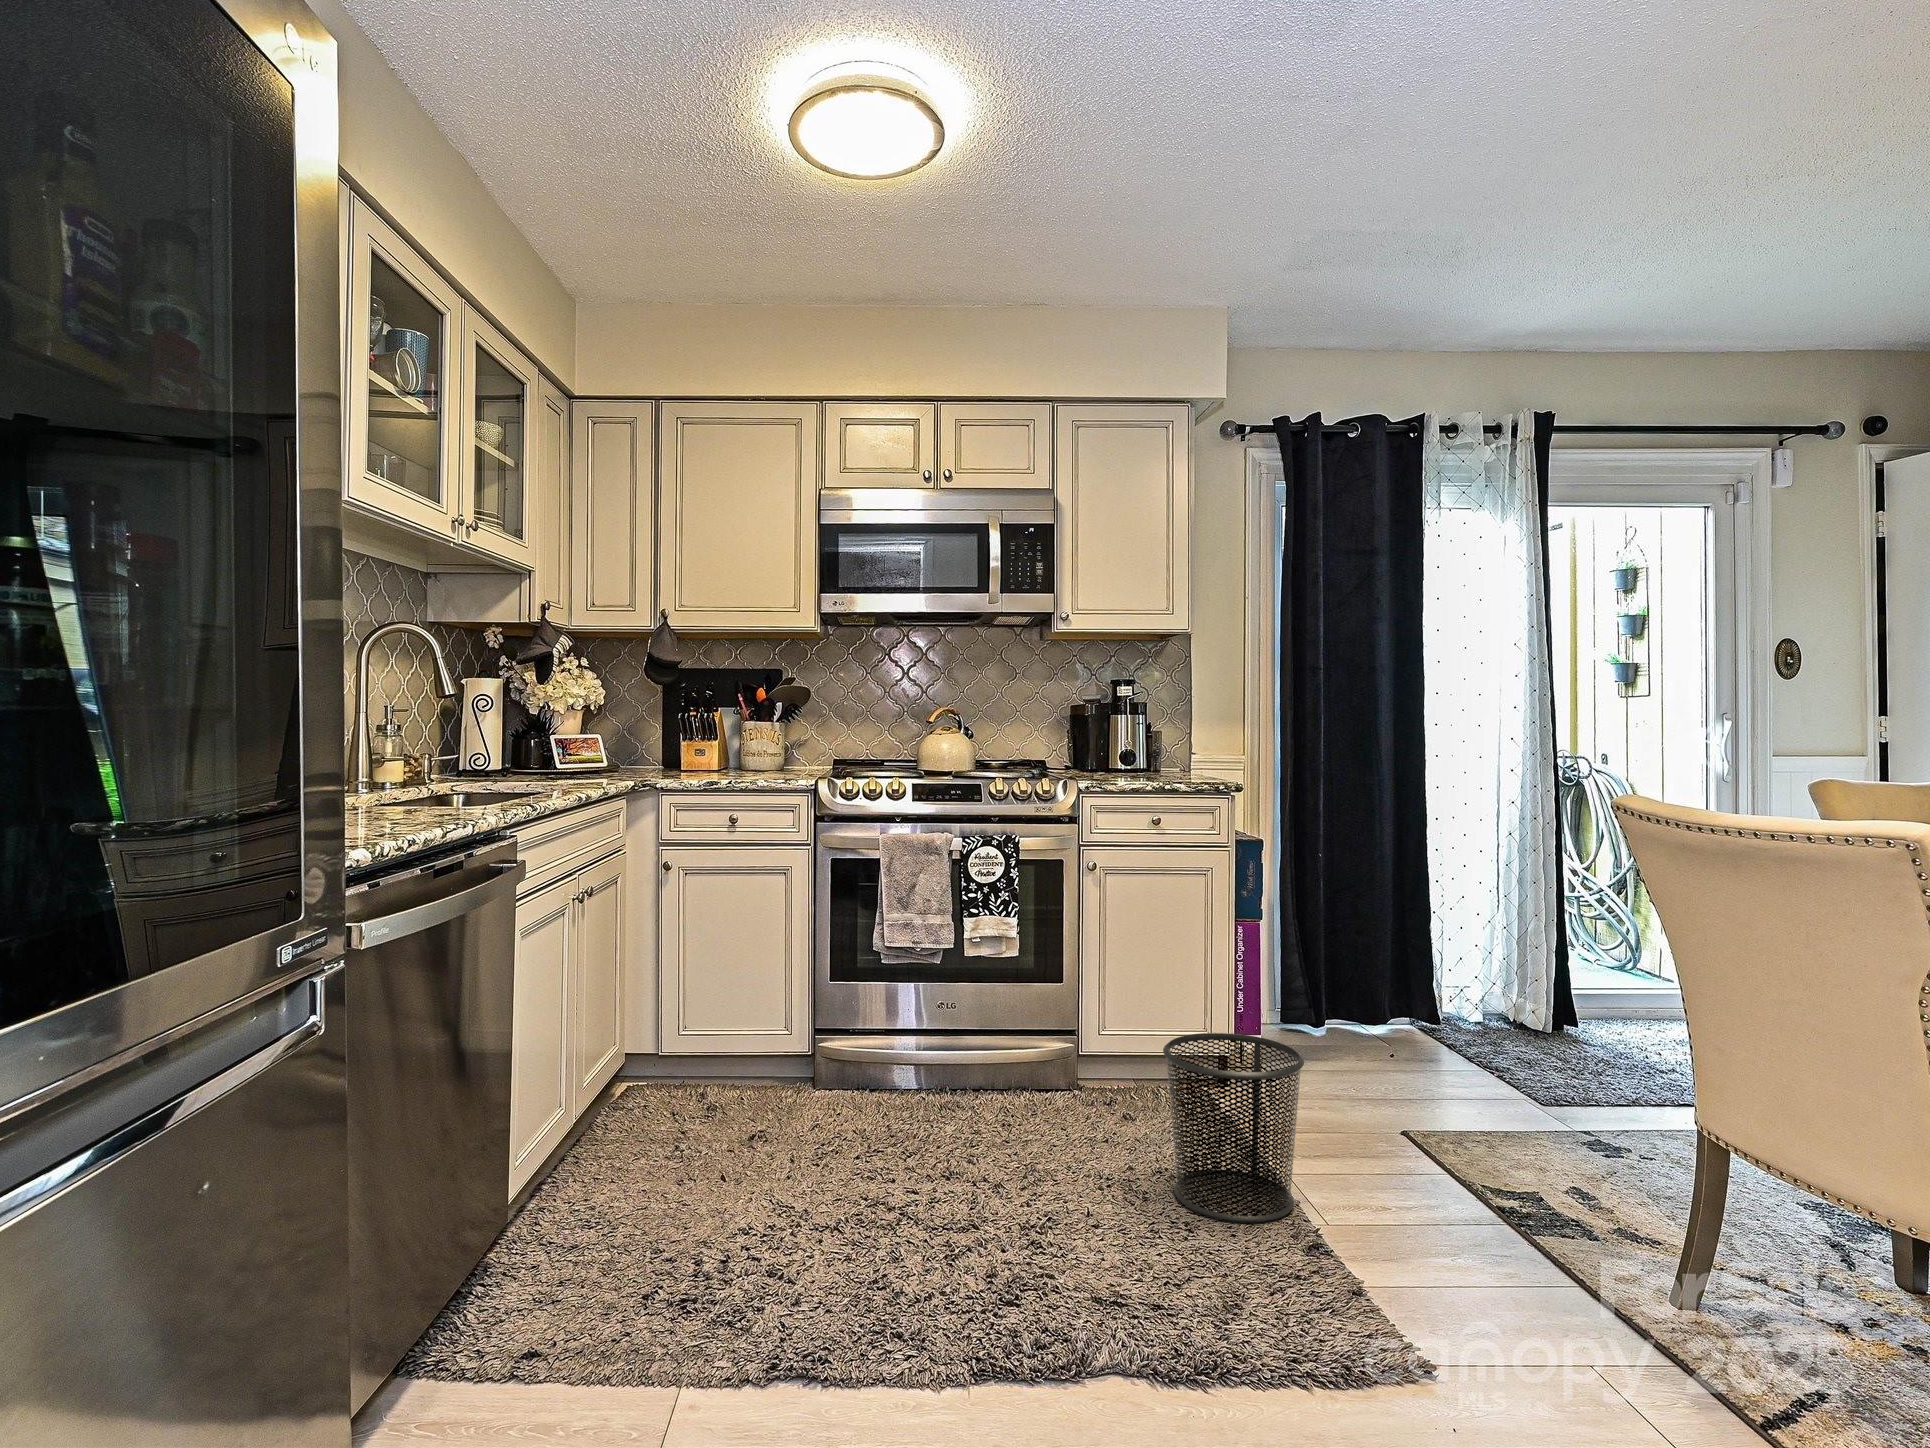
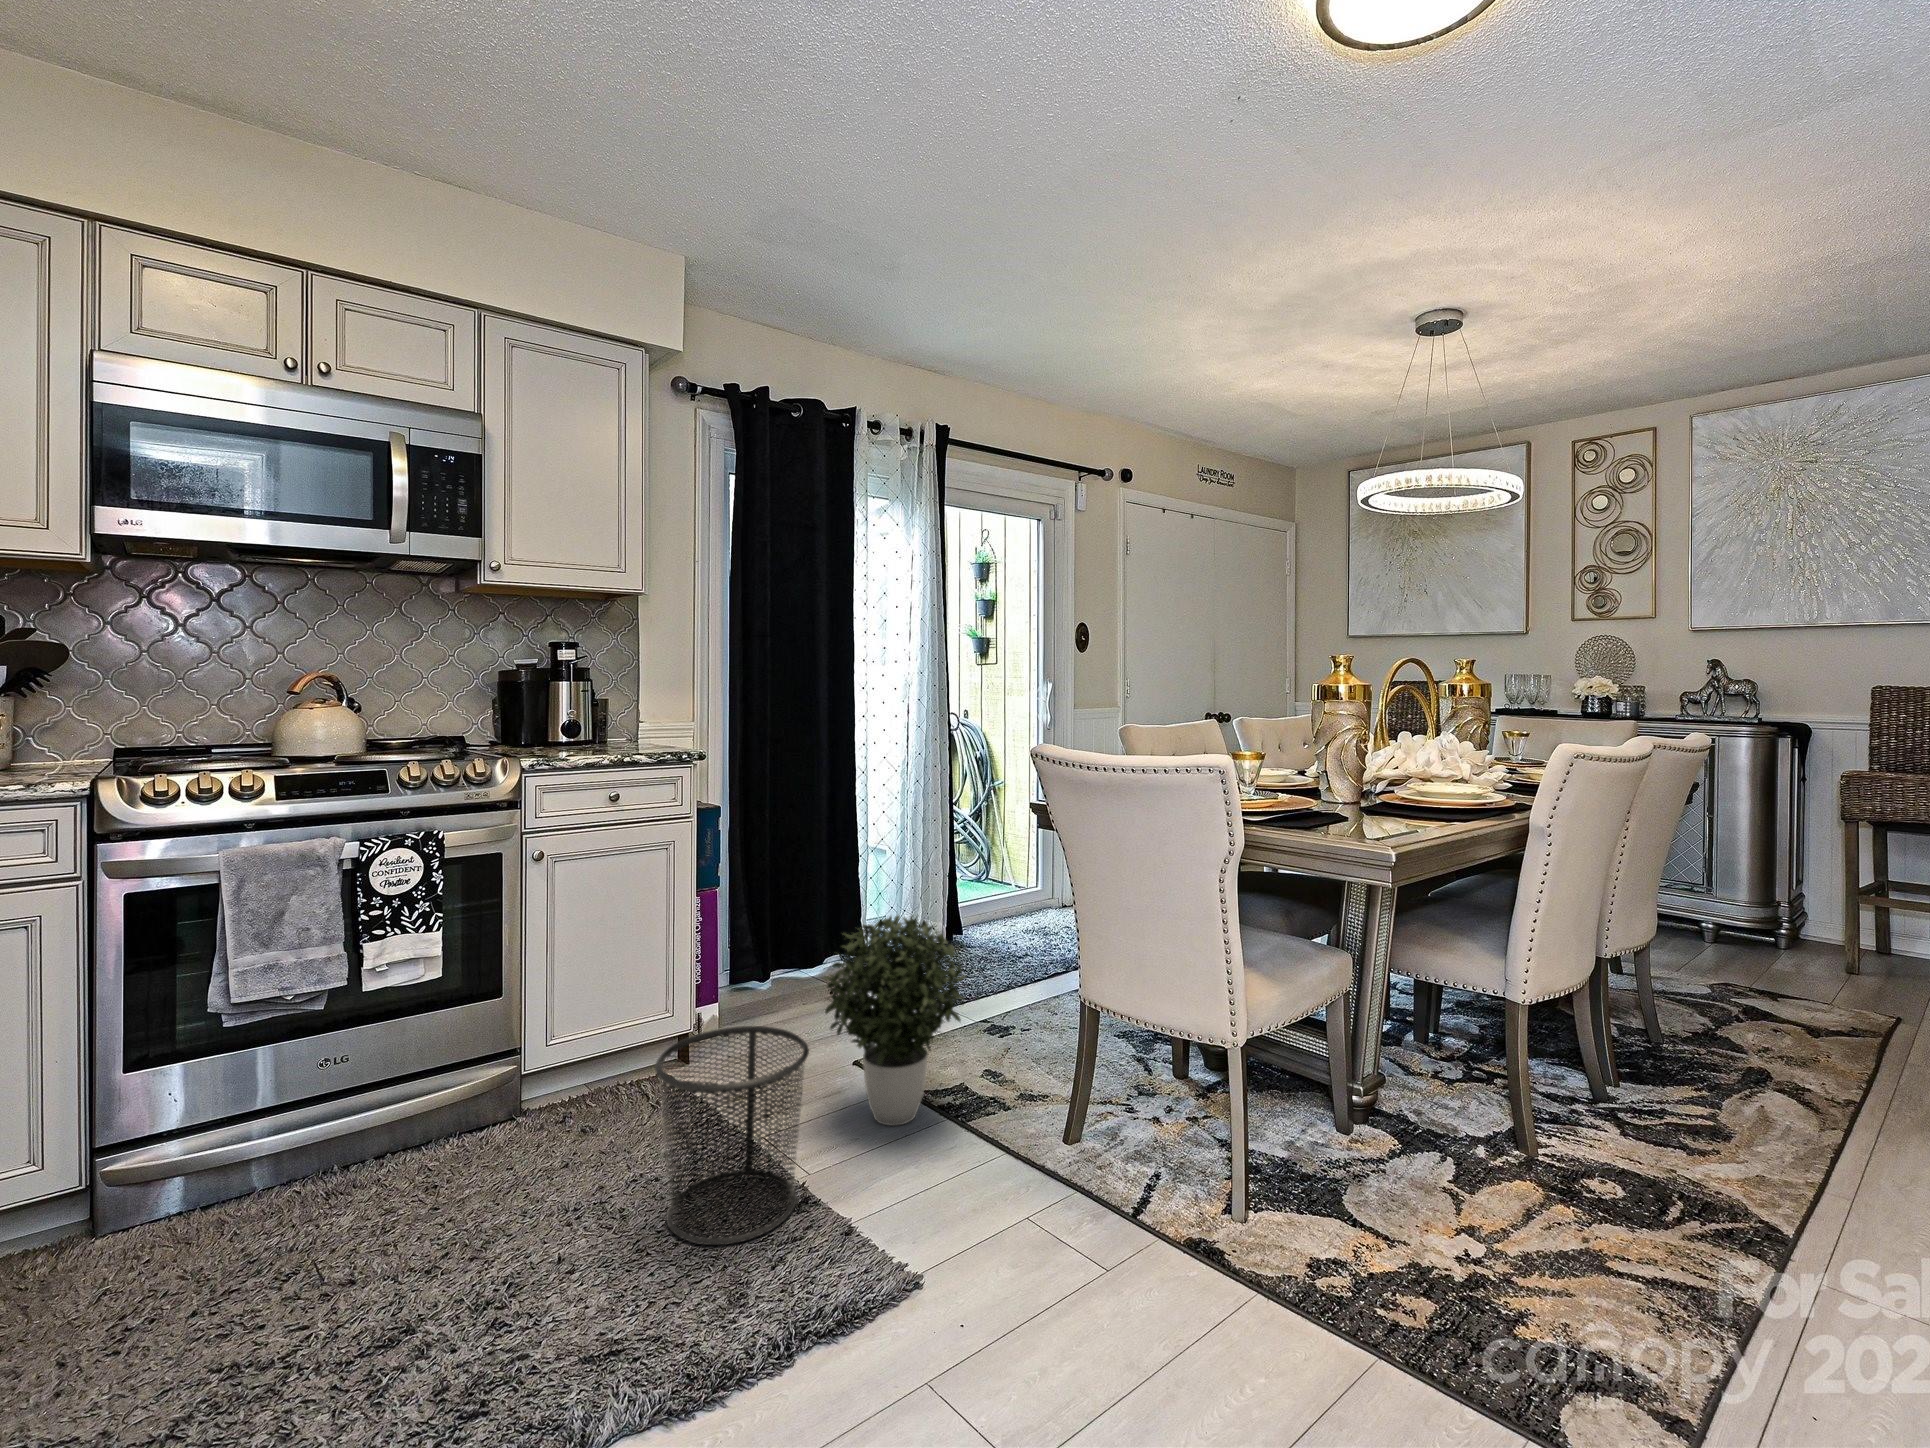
potted plant: none [1337,959,1506,1184] -> present [824,916,966,1126]

